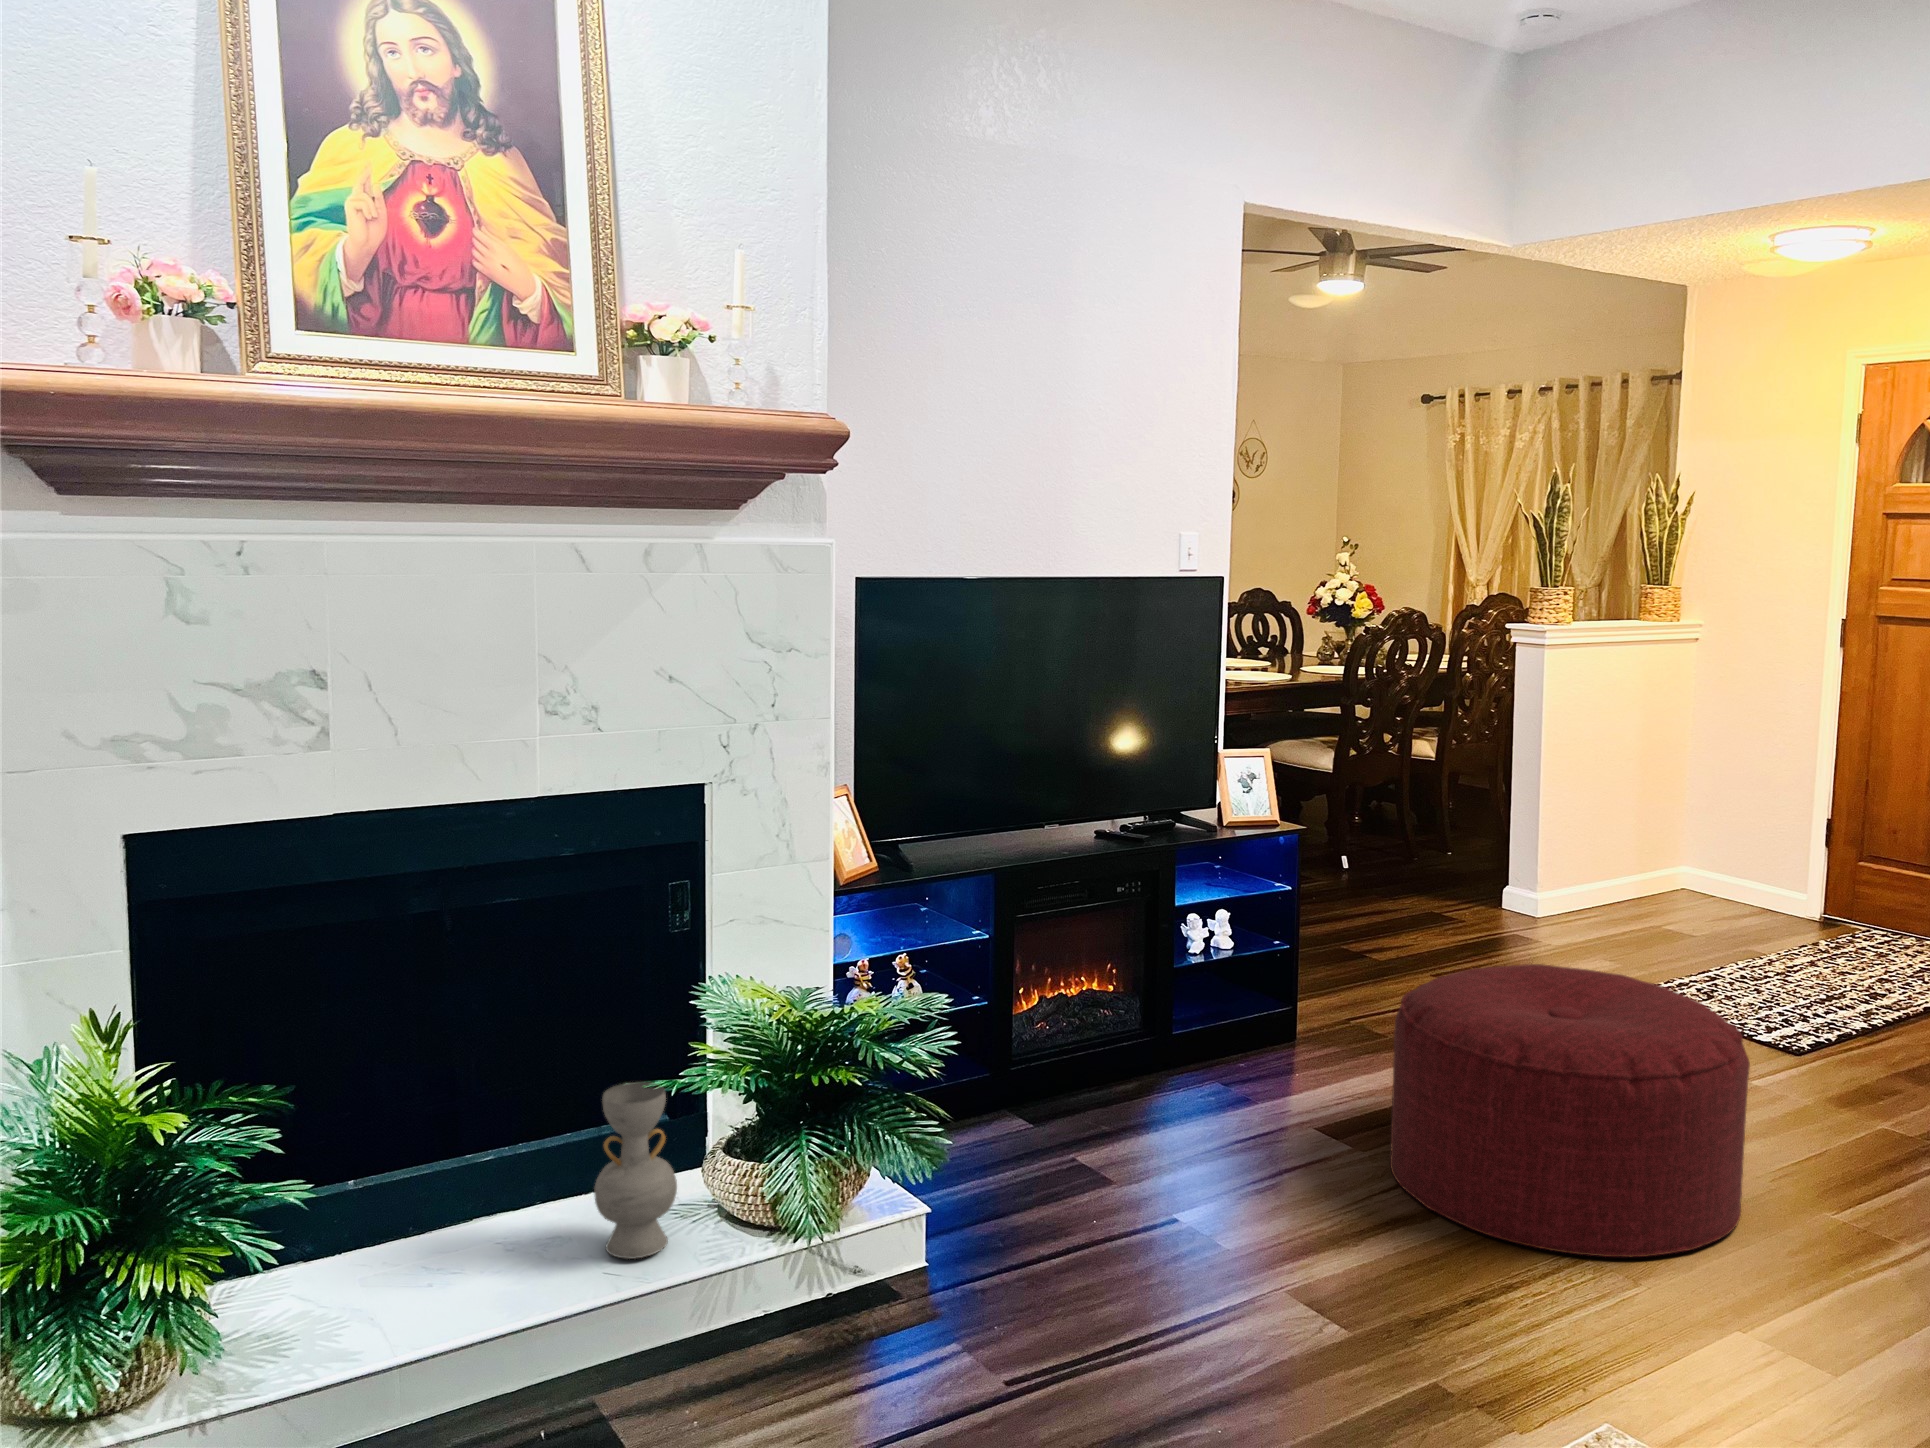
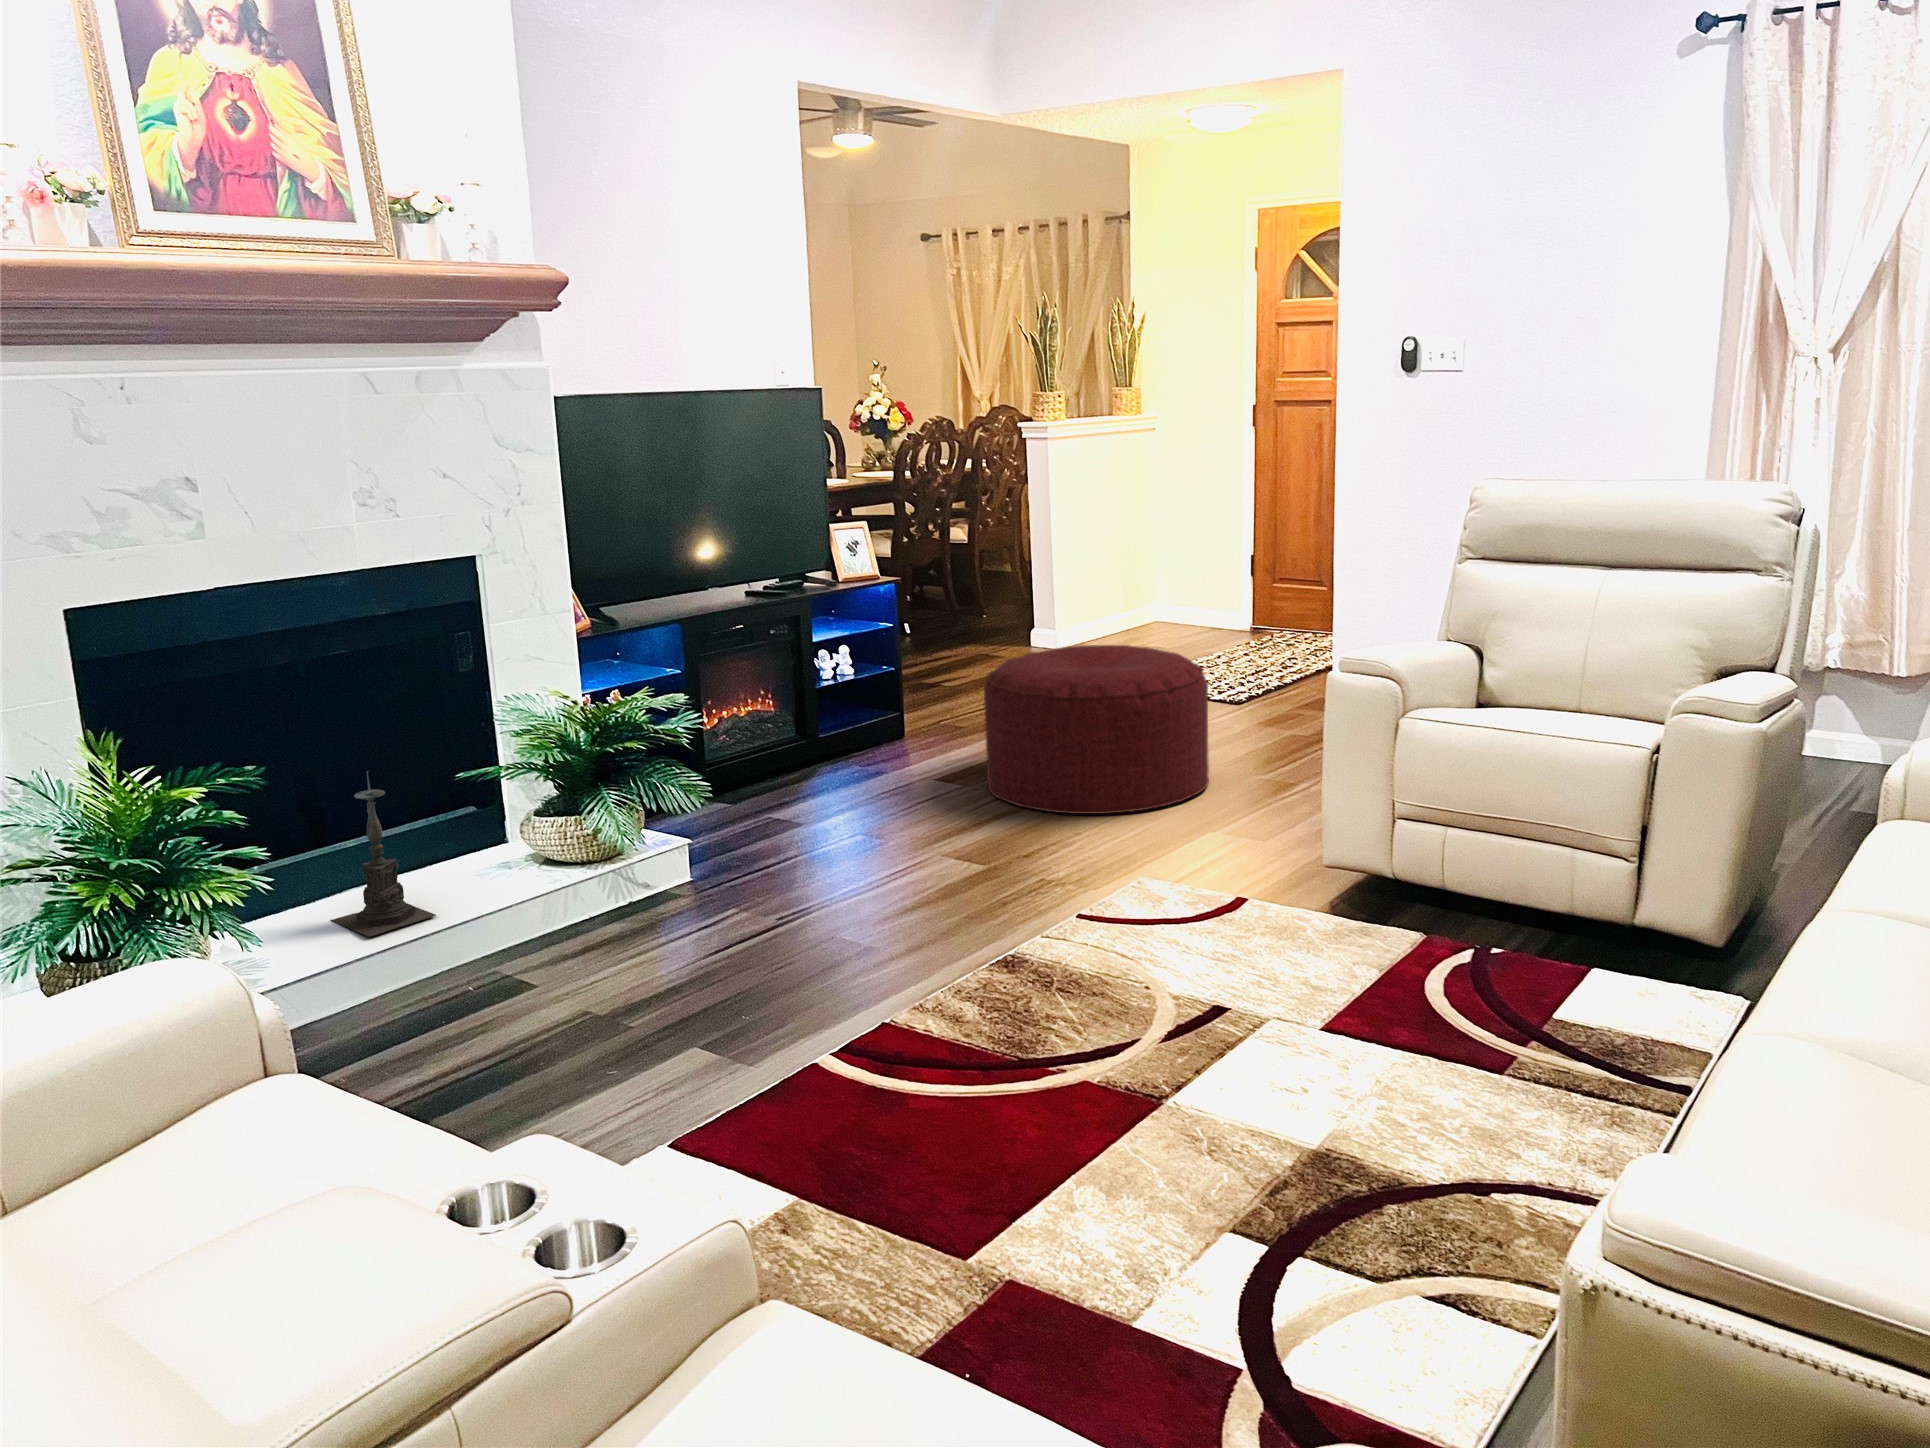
candle holder: none [418,1078,542,1317] -> present [331,771,436,937]
decorative vase: present [594,1082,677,1259] -> none [454,769,516,892]

